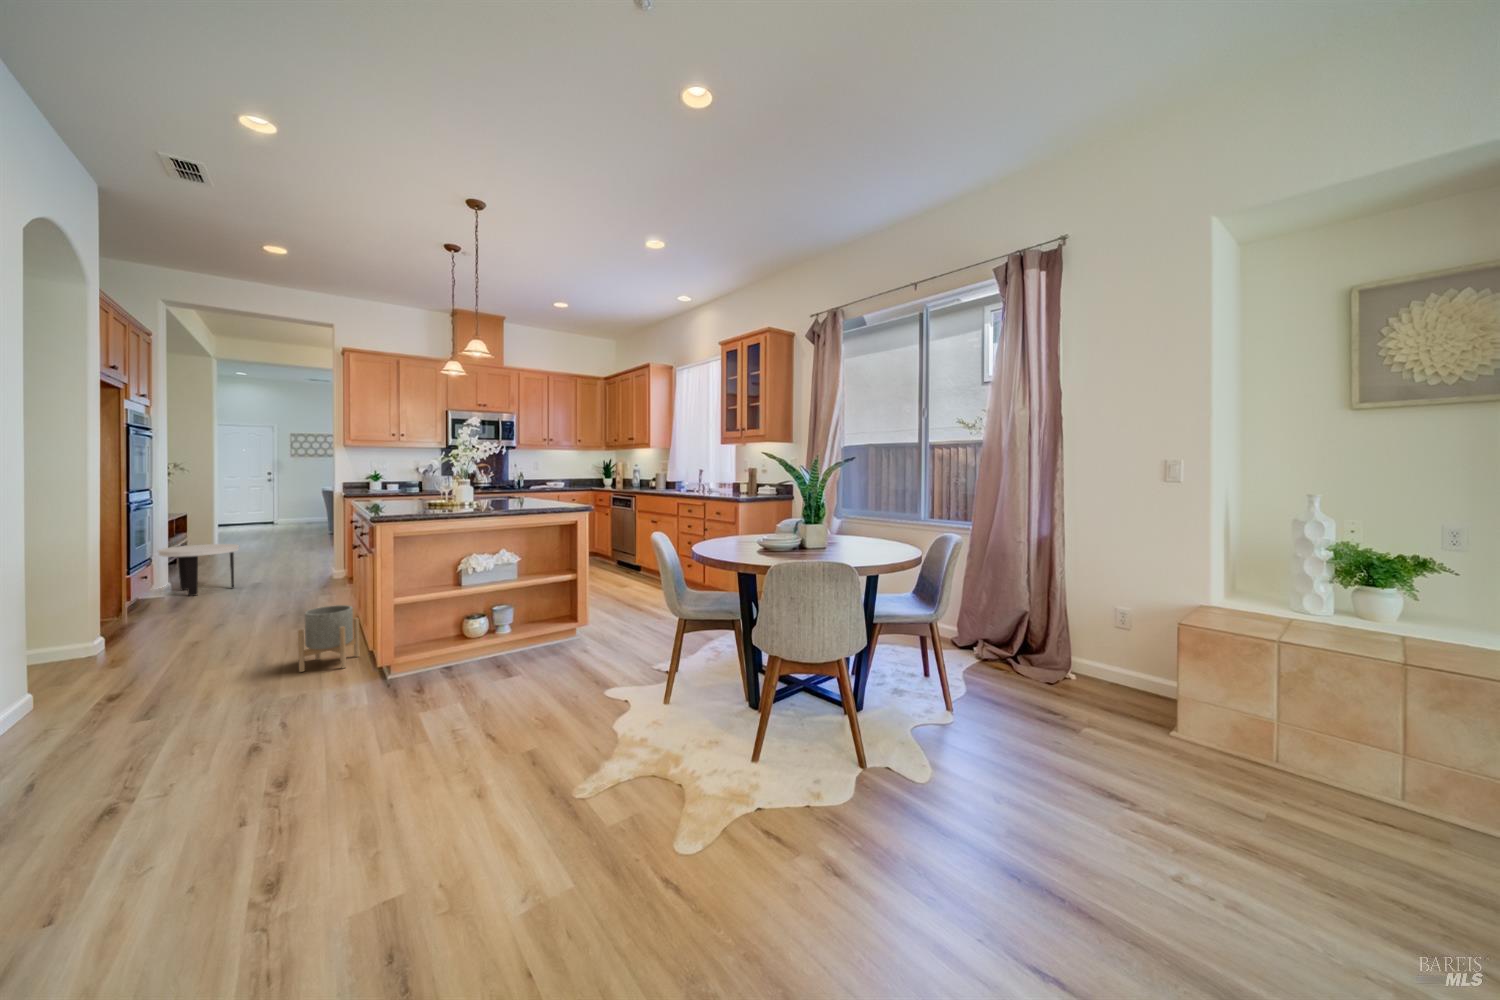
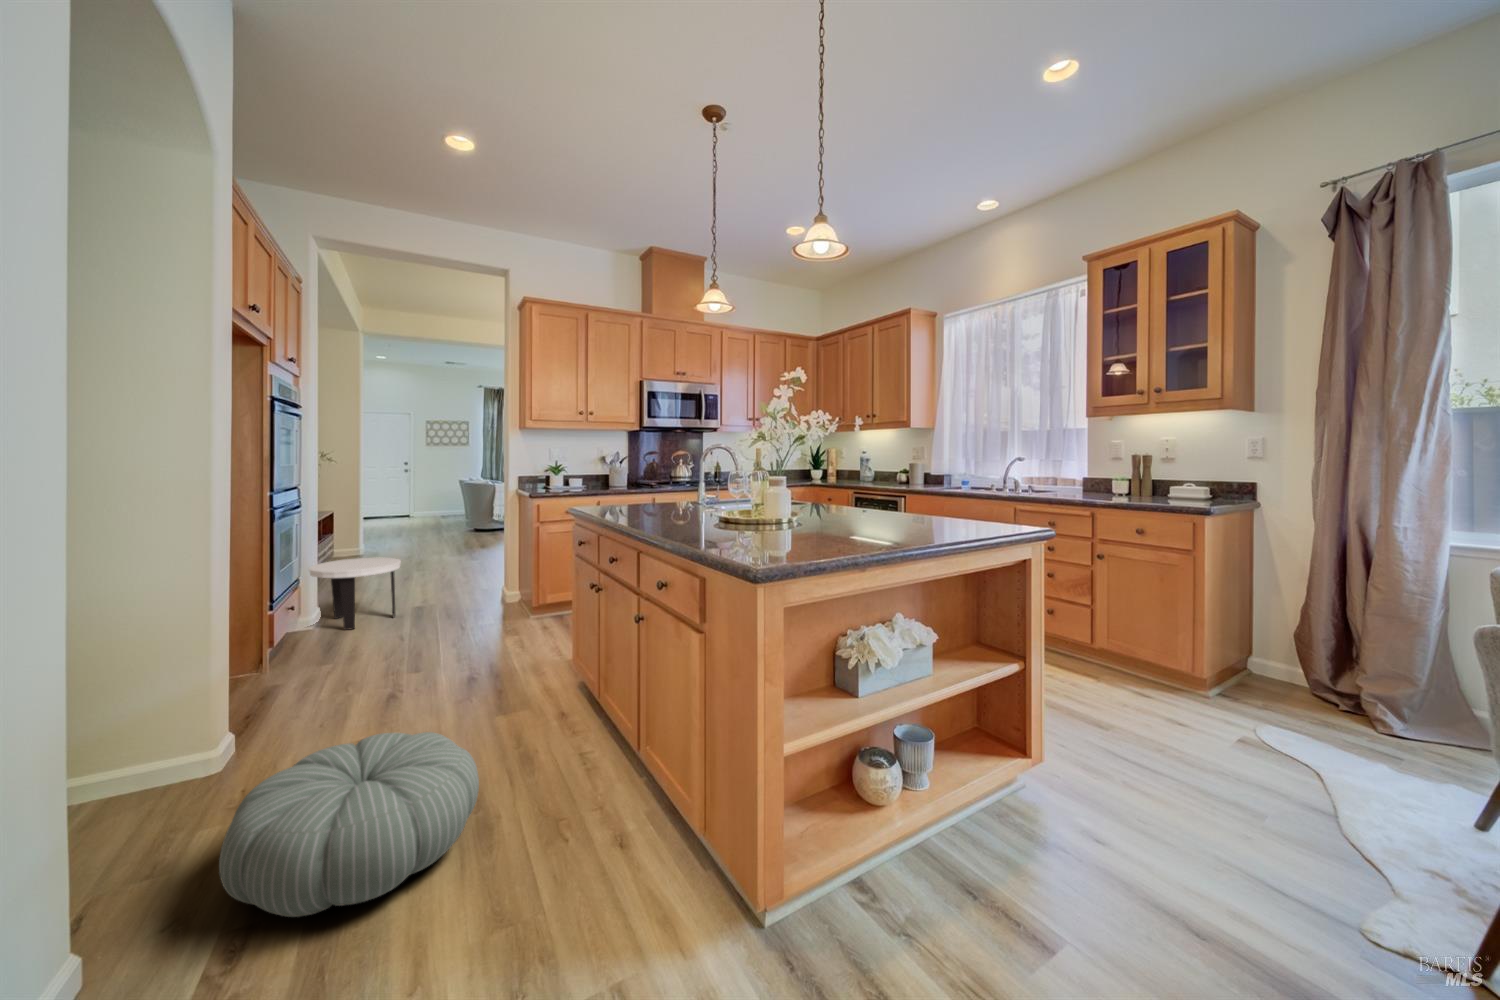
planter: present [298,605,359,672] -> none [559,714,642,860]
pouf: none [100,620,259,690] -> present [219,732,479,917]

